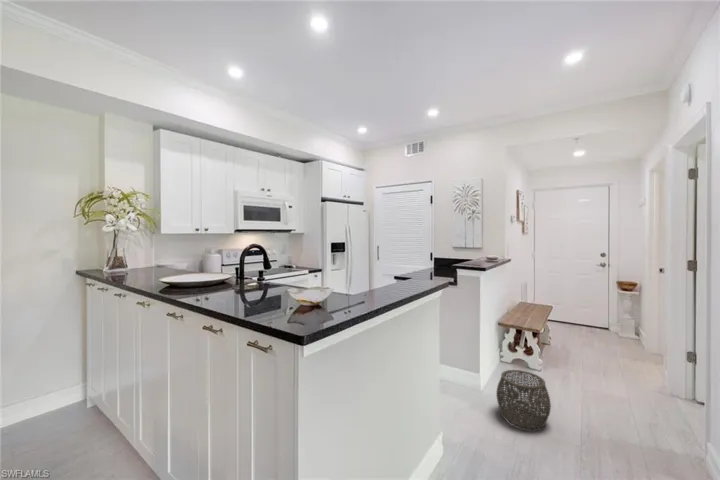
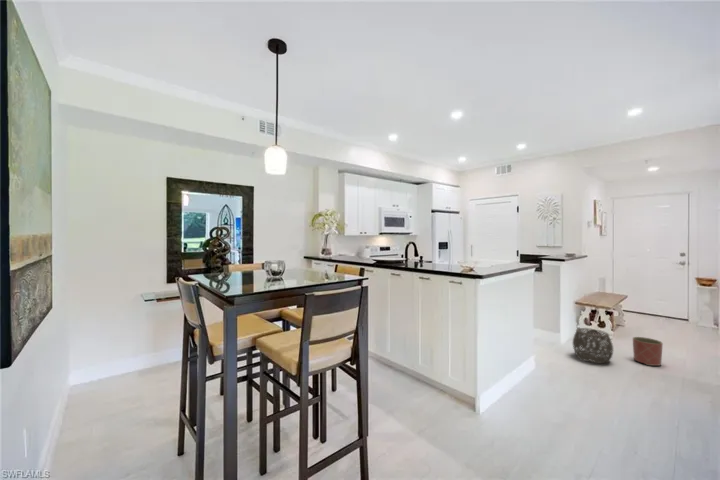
planter: none [572,377,610,423] -> present [633,337,662,366]

